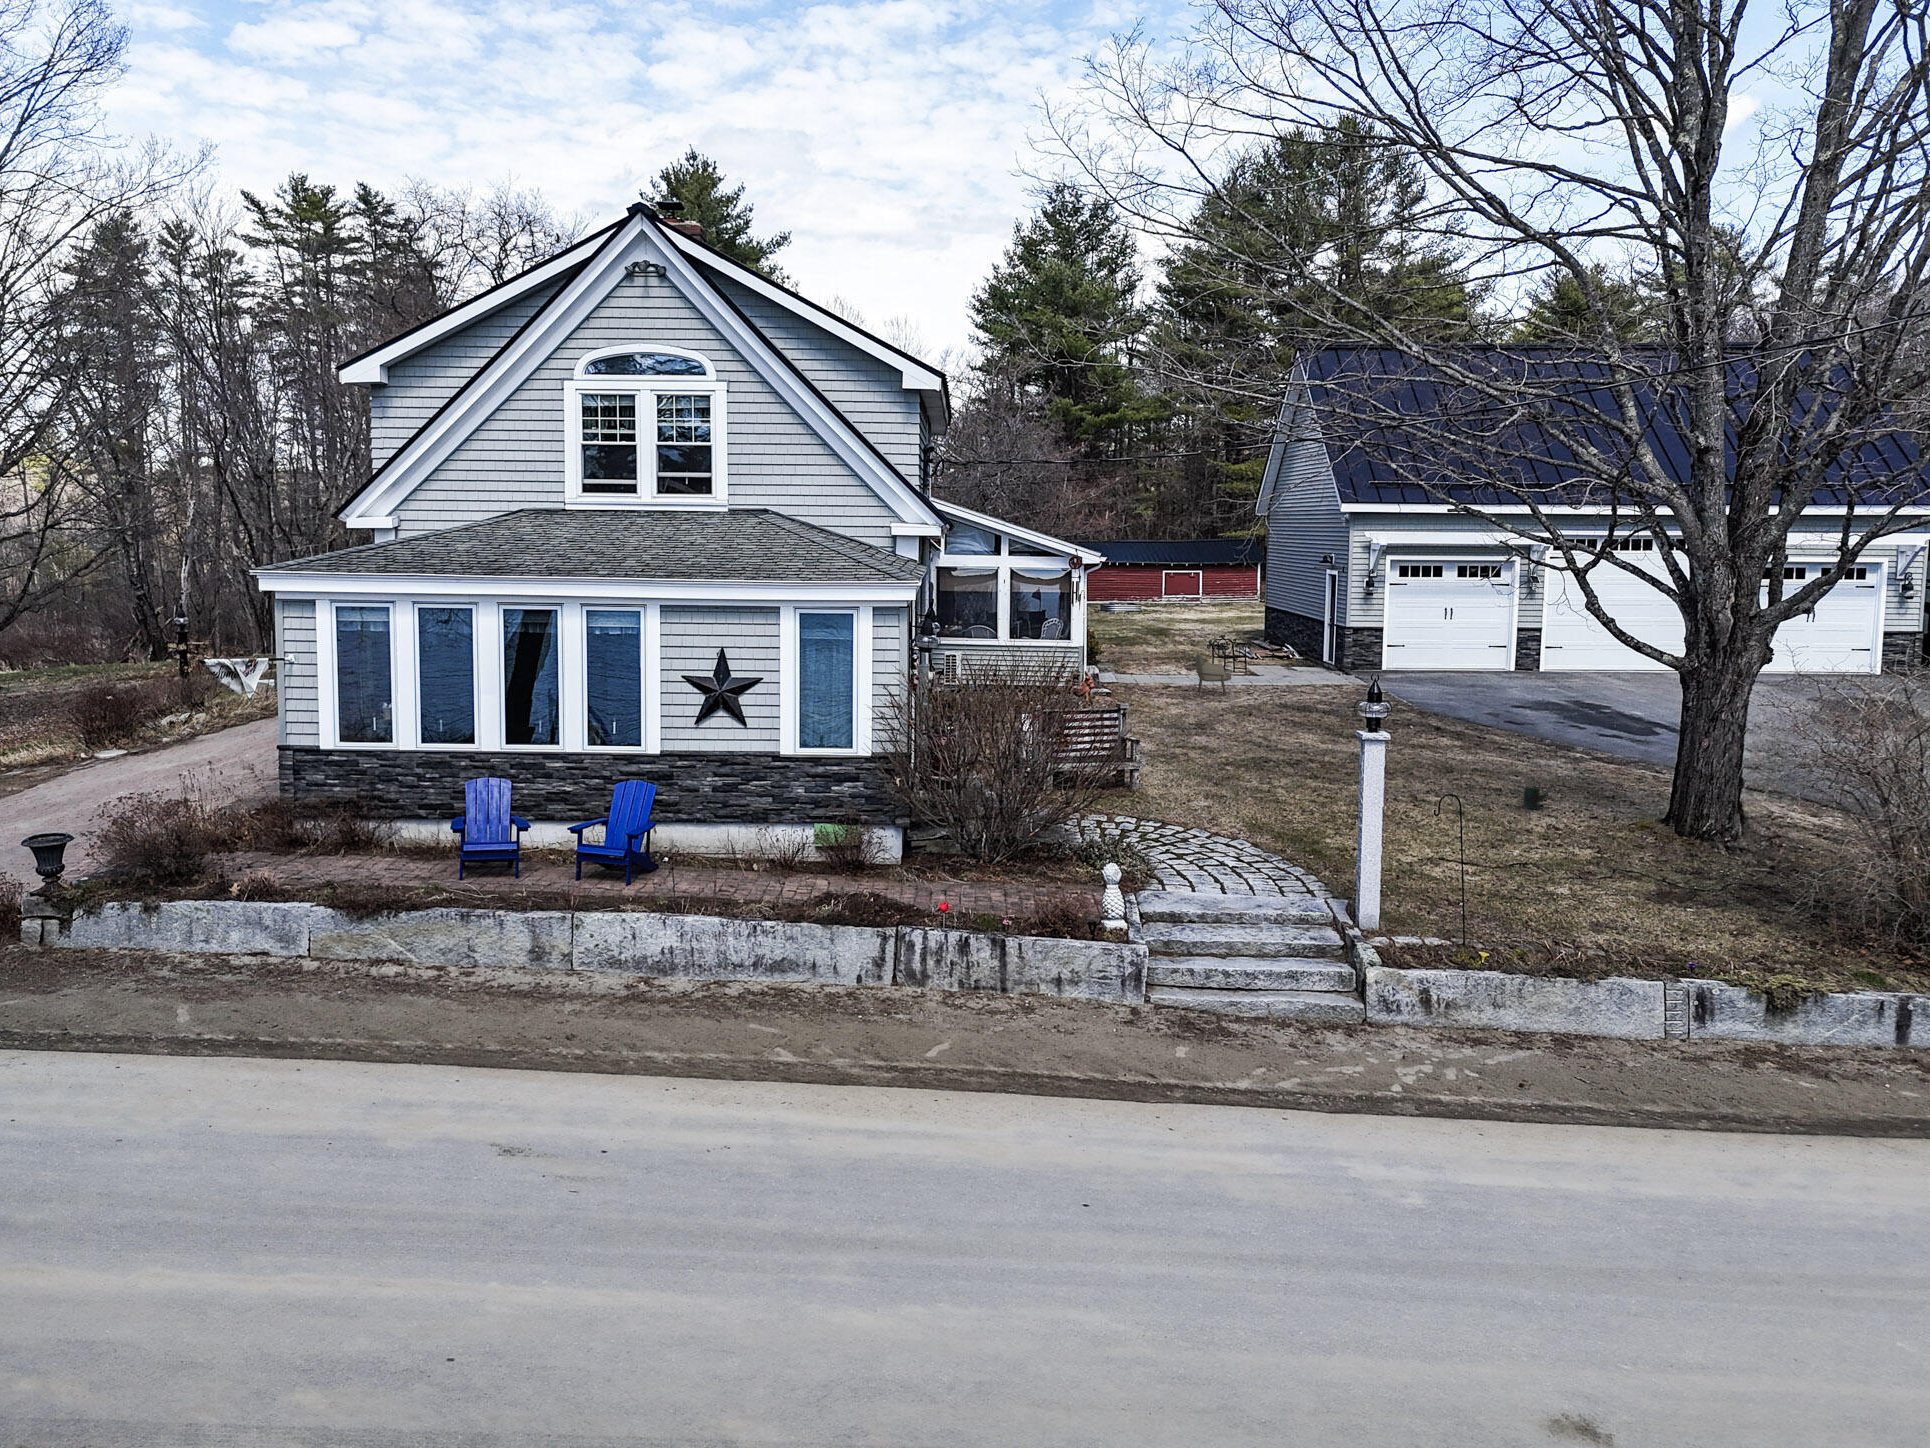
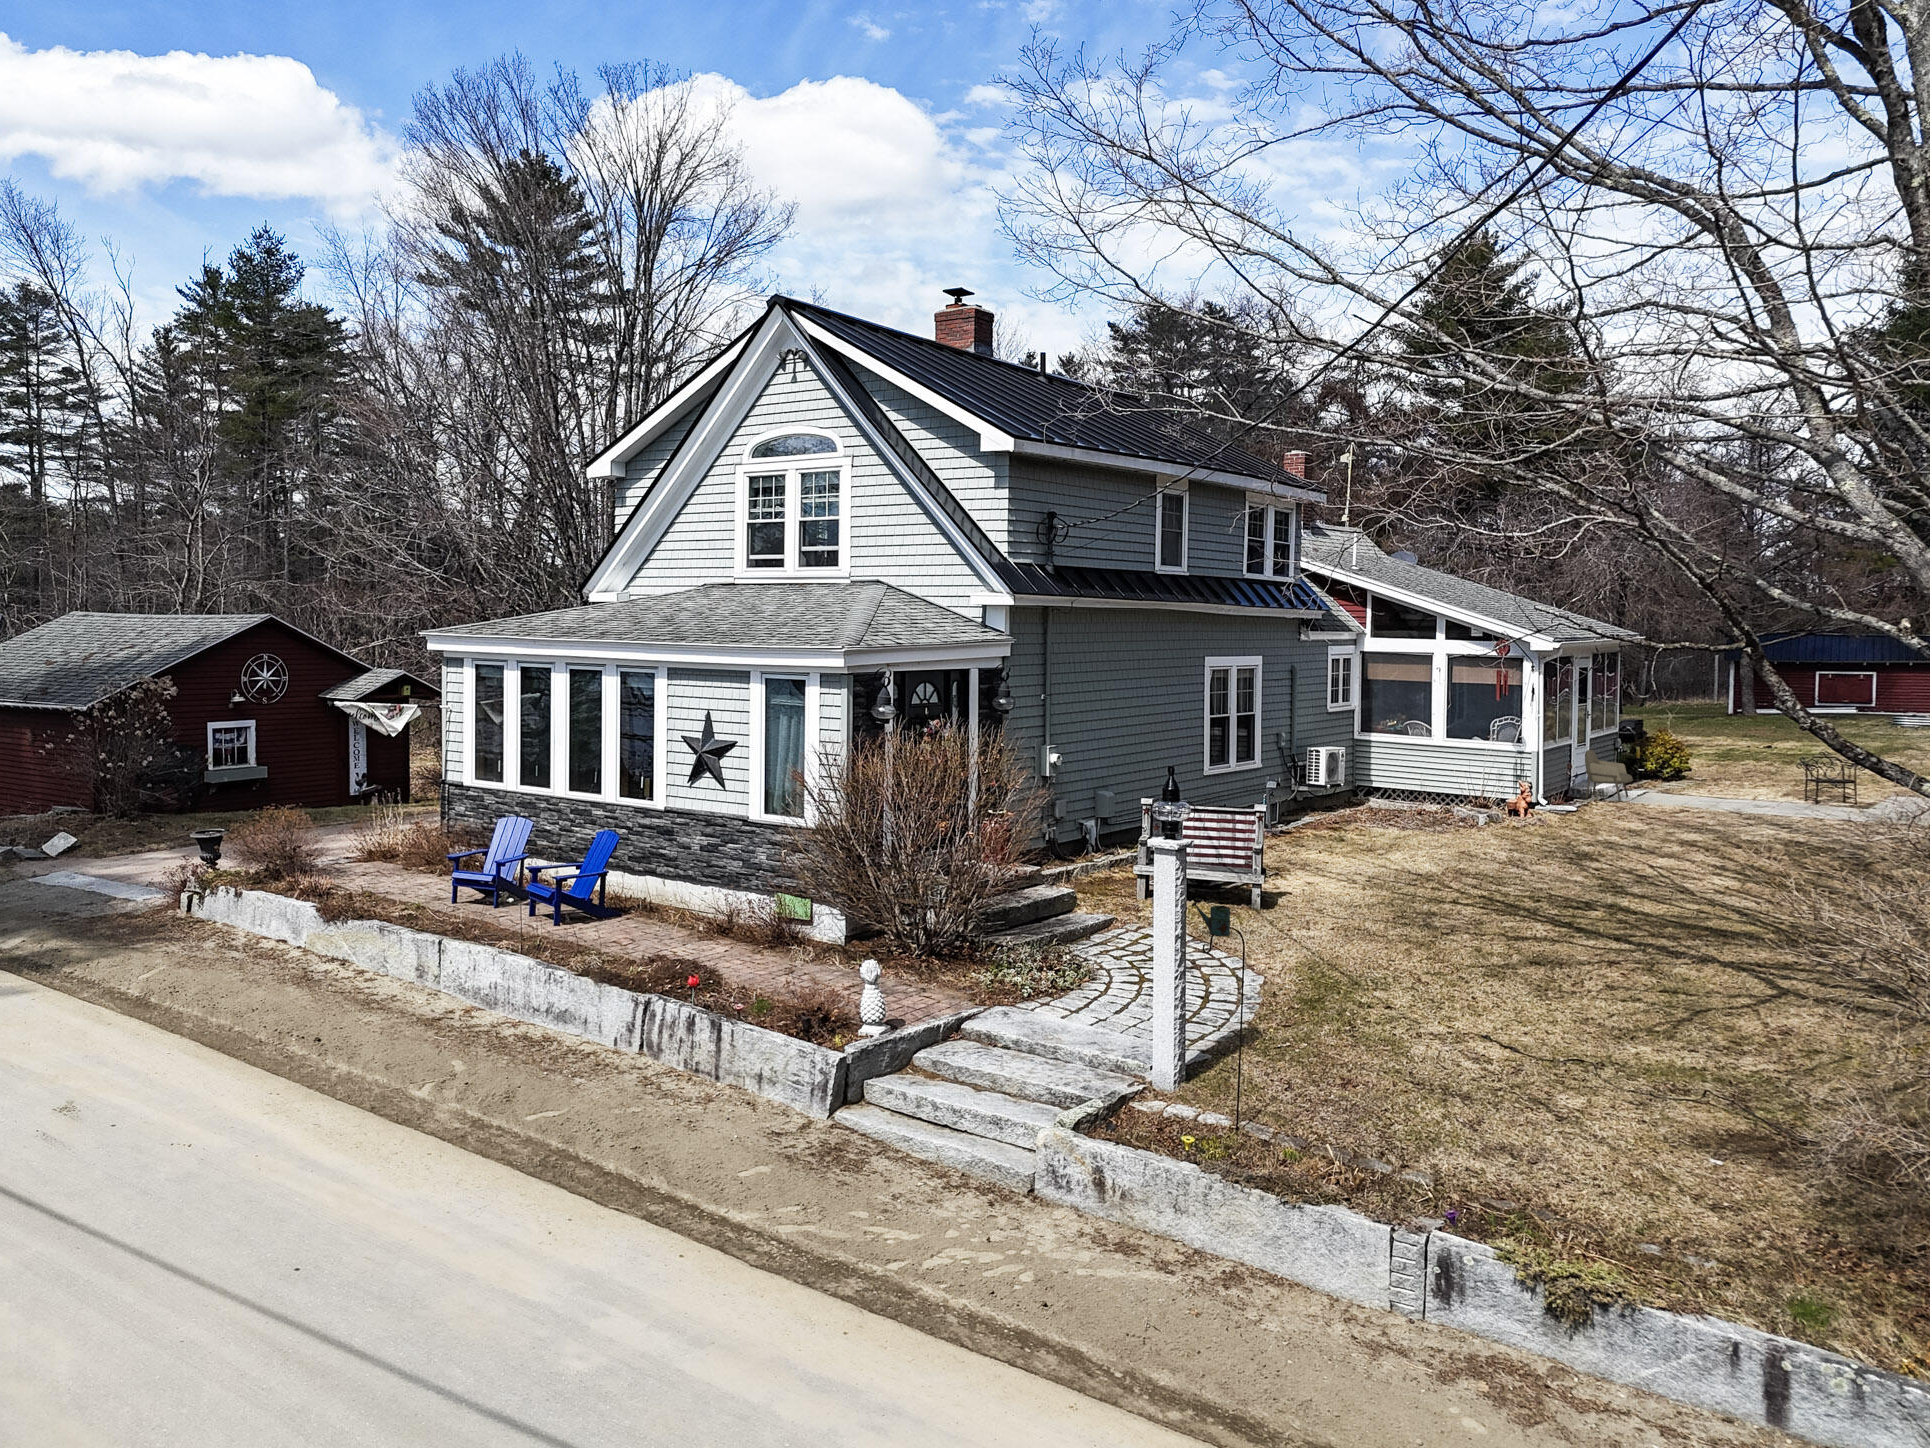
watering can: present [1523,786,1554,809] -> present [1192,902,1235,936]

